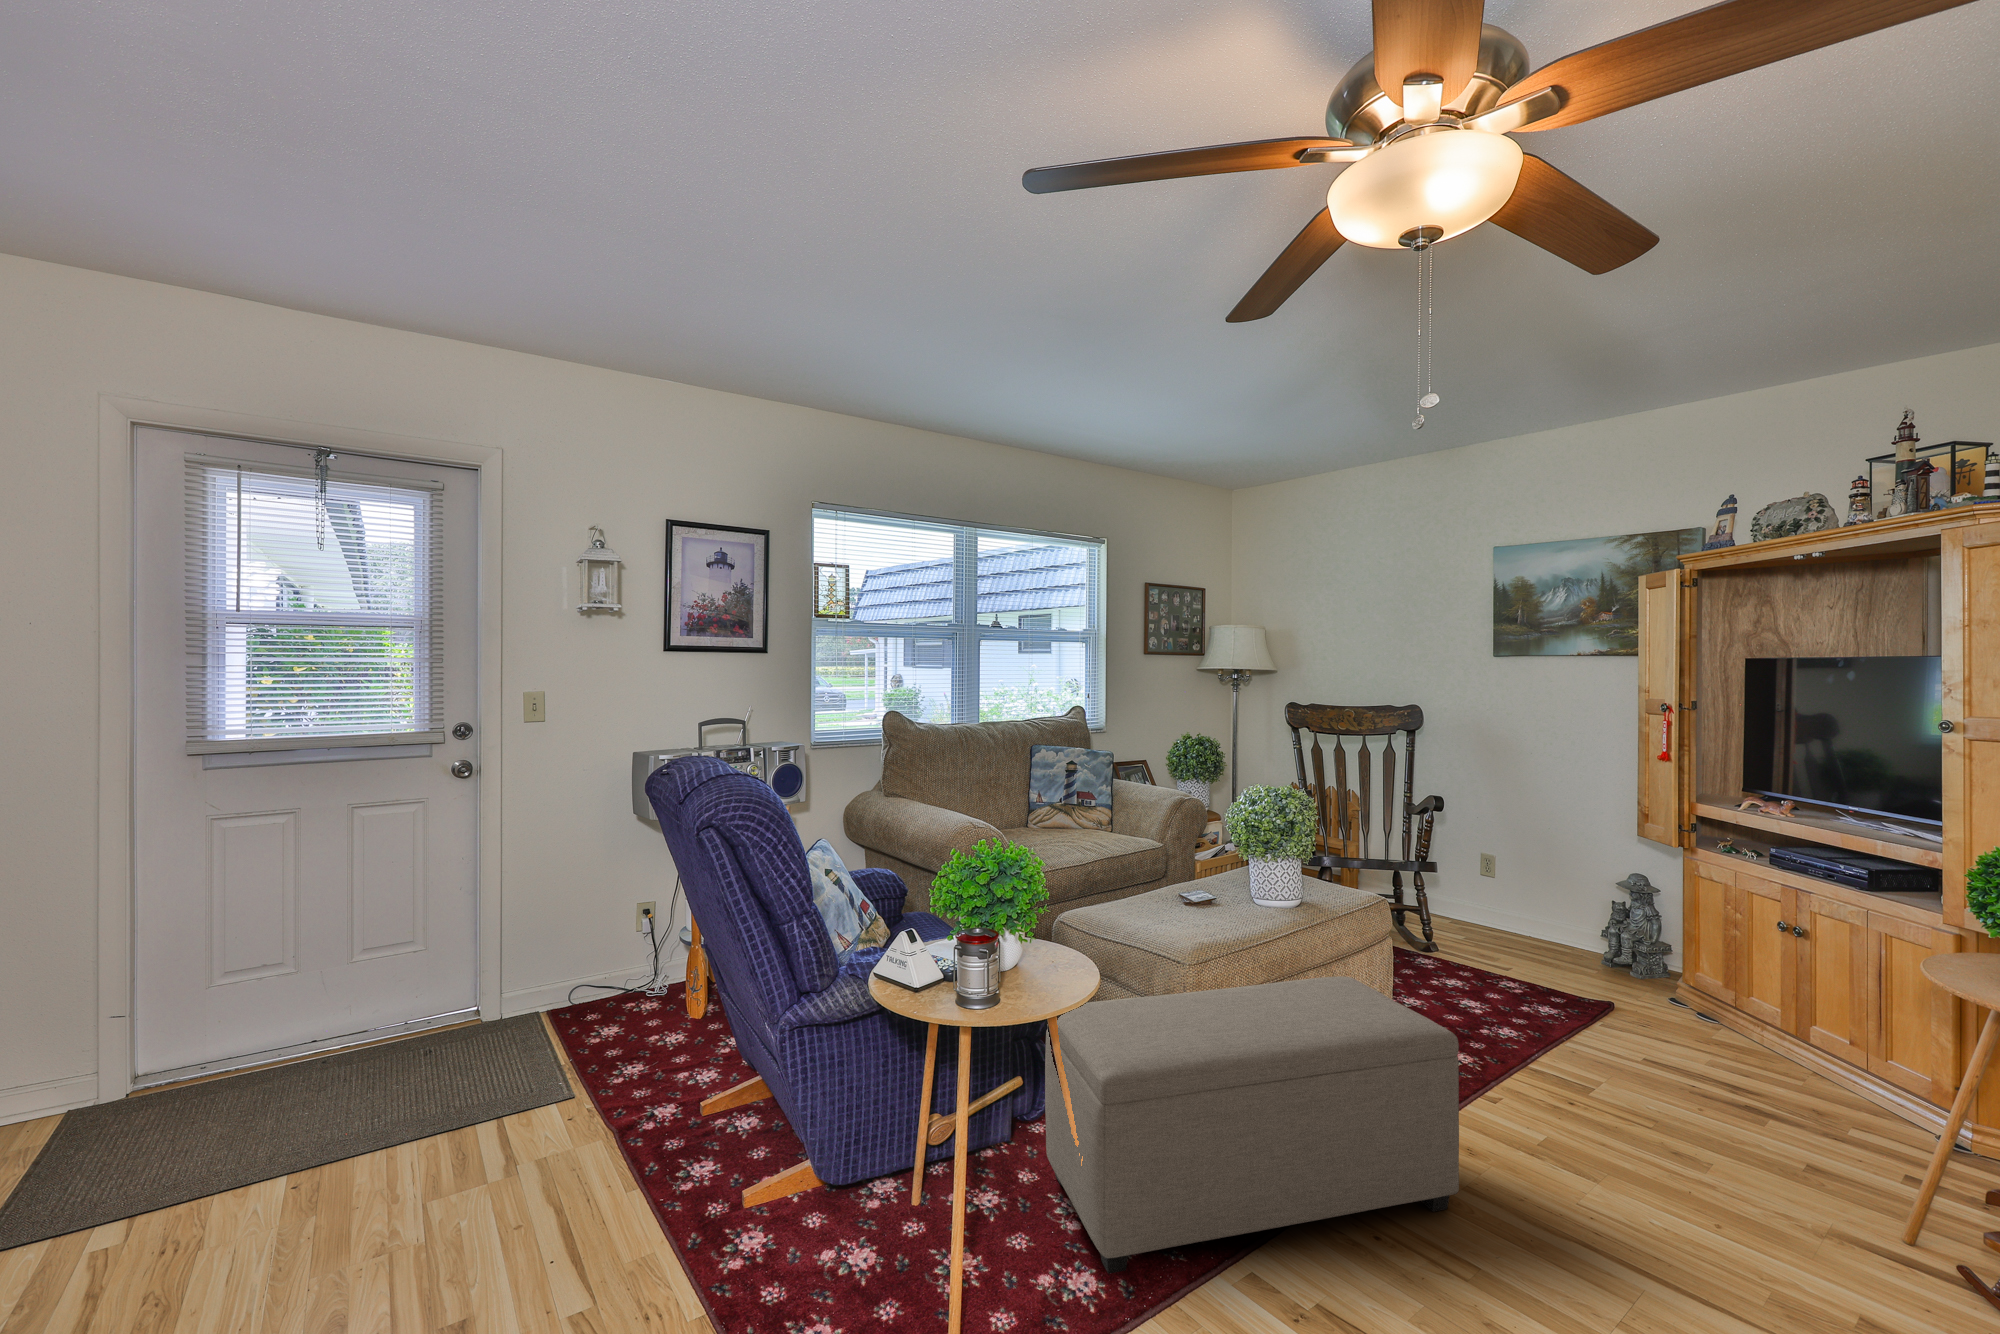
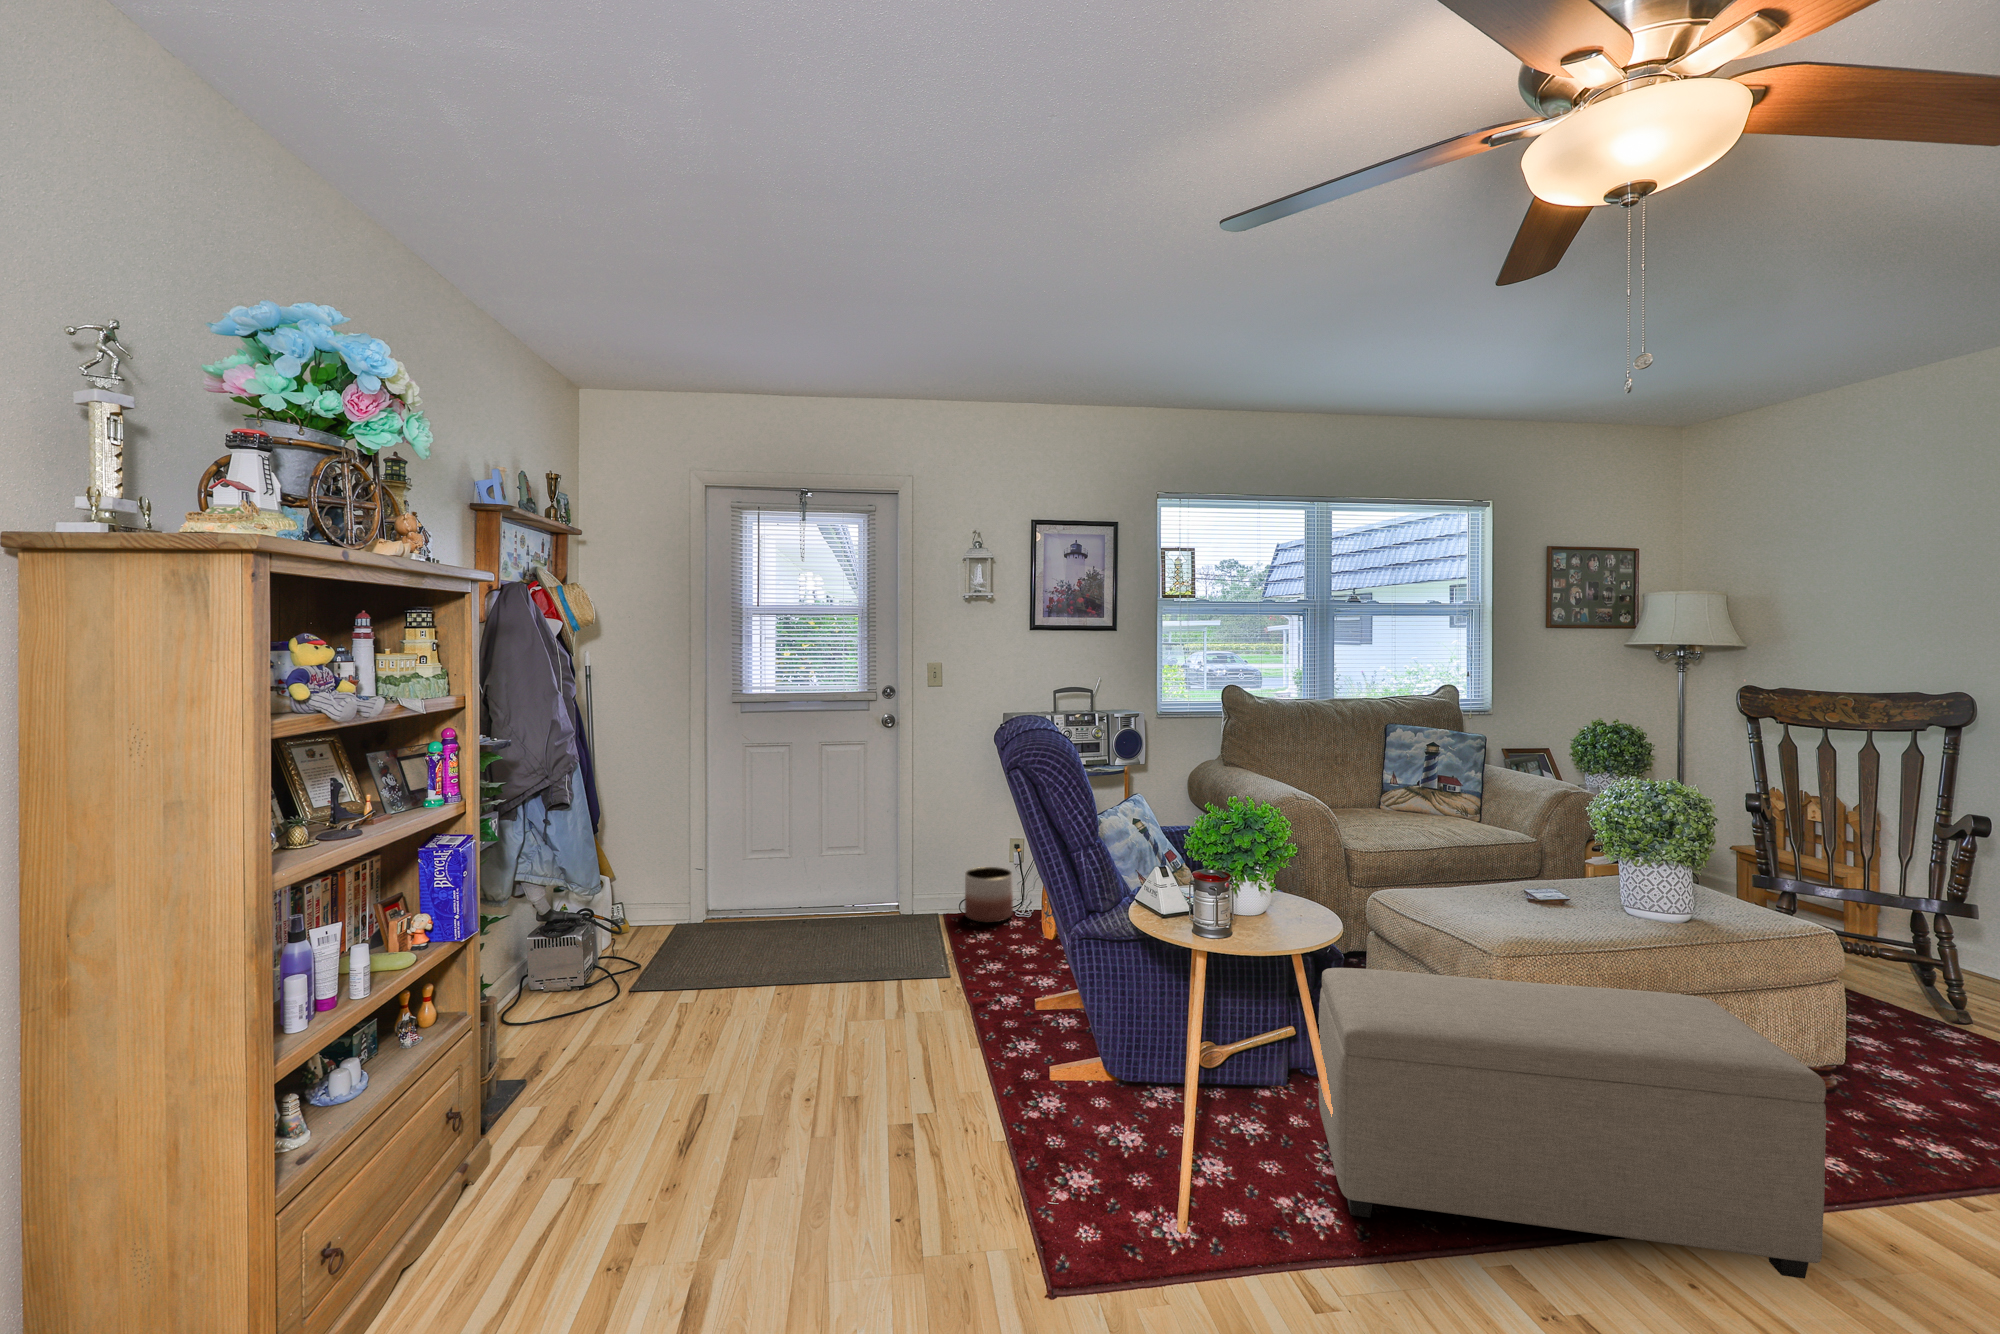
planter: none [580,940,644,1011] -> present [965,867,1013,922]

